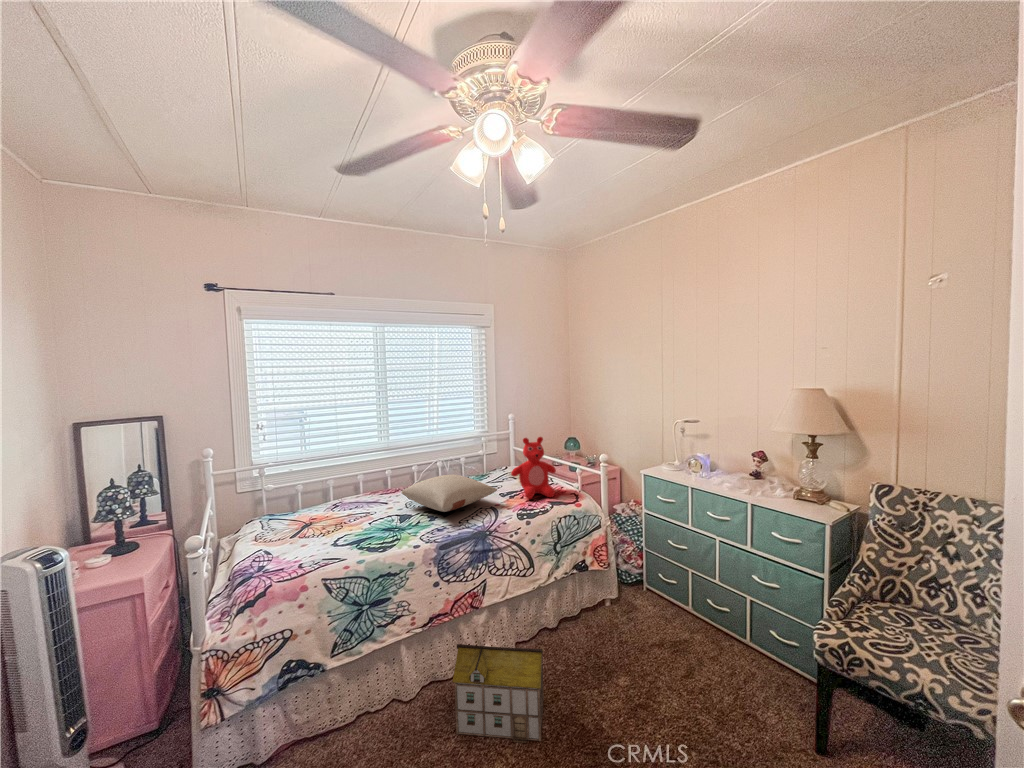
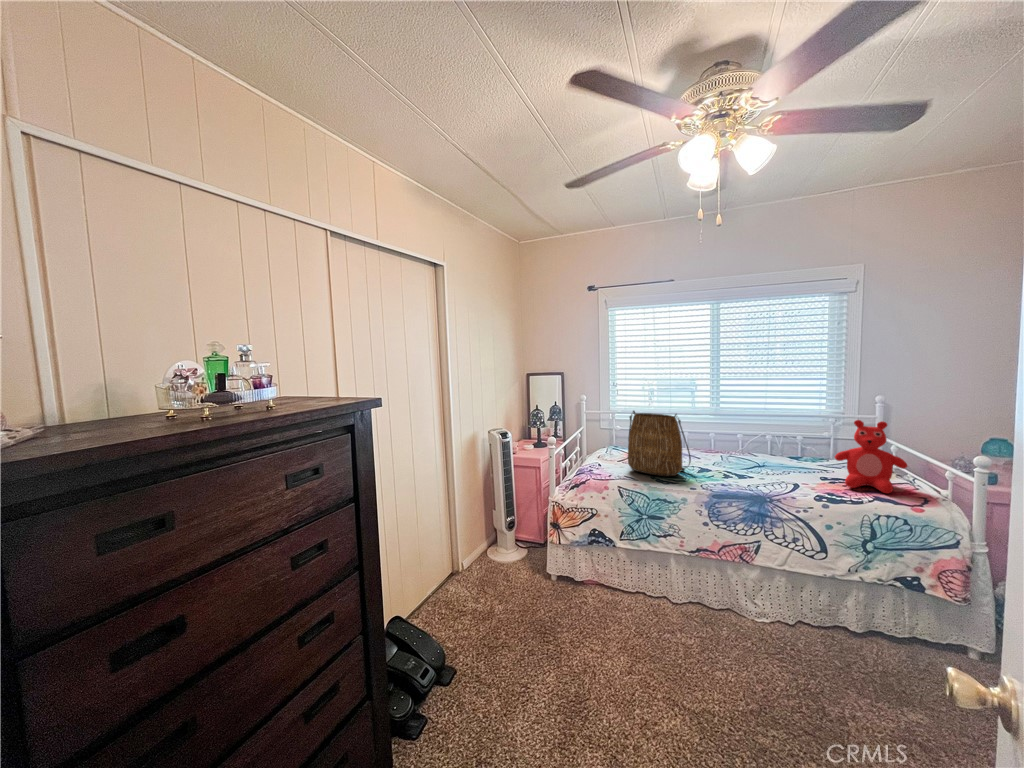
tote bag: none [314,457,397,545] -> present [628,411,691,476]
pillow: present [401,475,497,512] -> none [707,443,806,475]
toy house: present [453,644,544,743] -> none [696,574,801,693]

